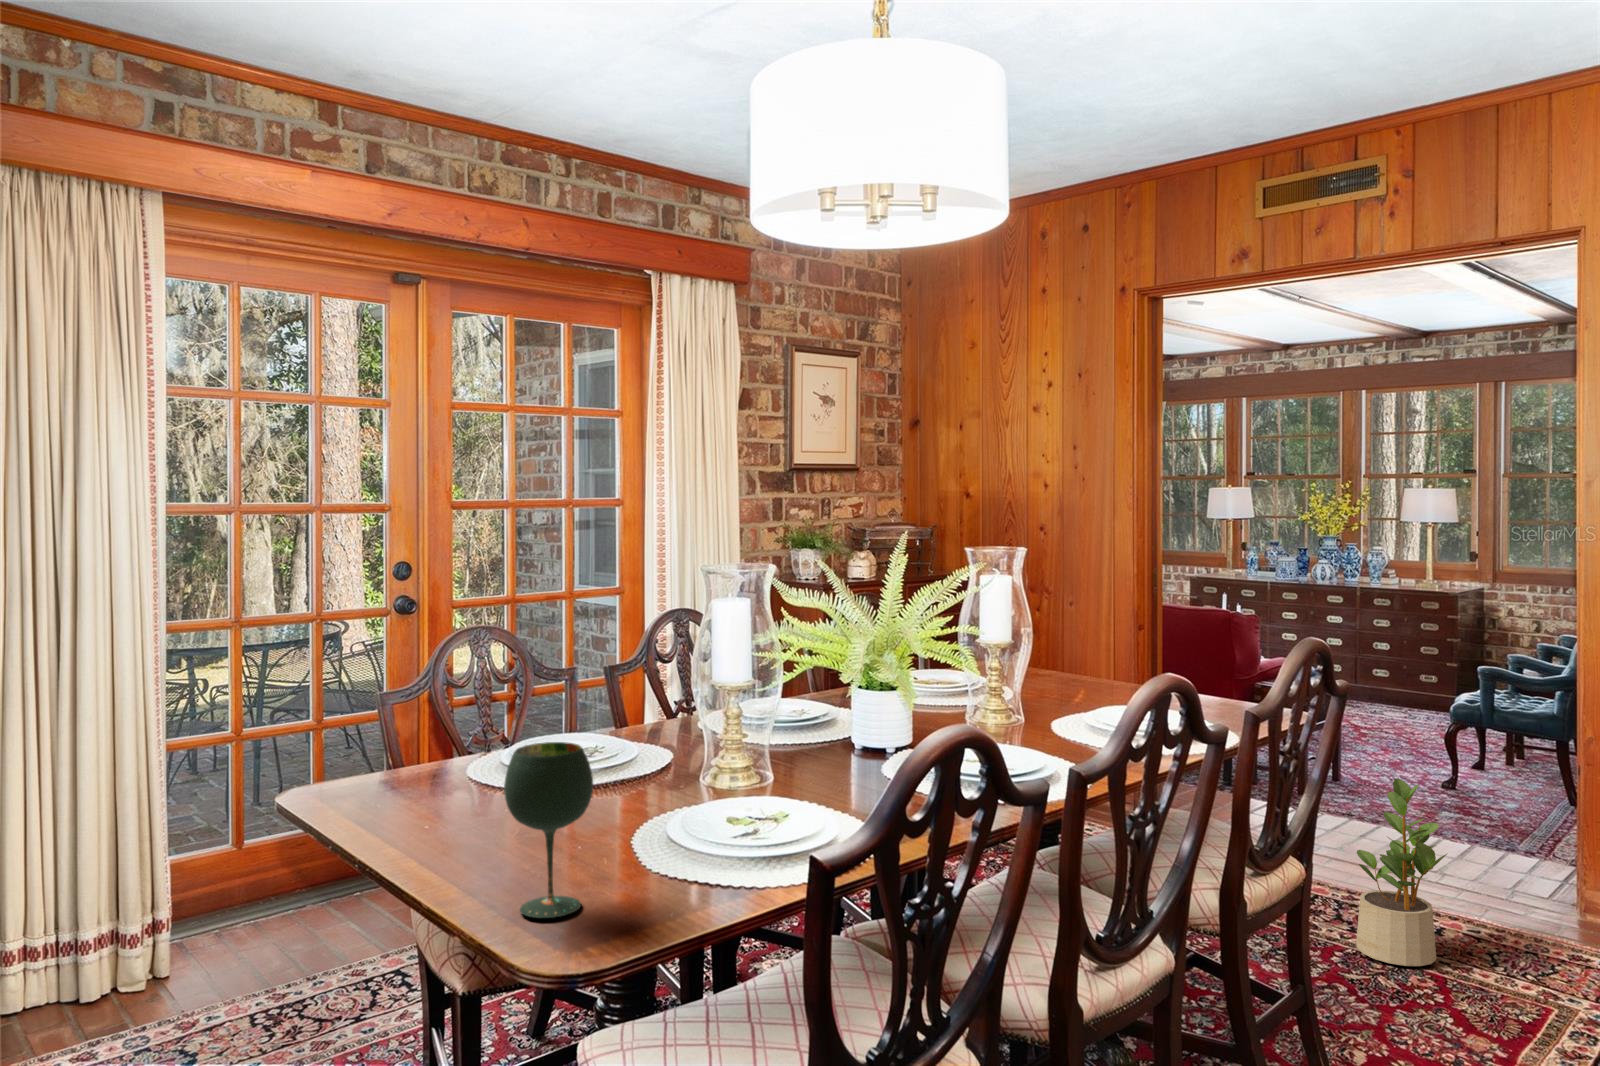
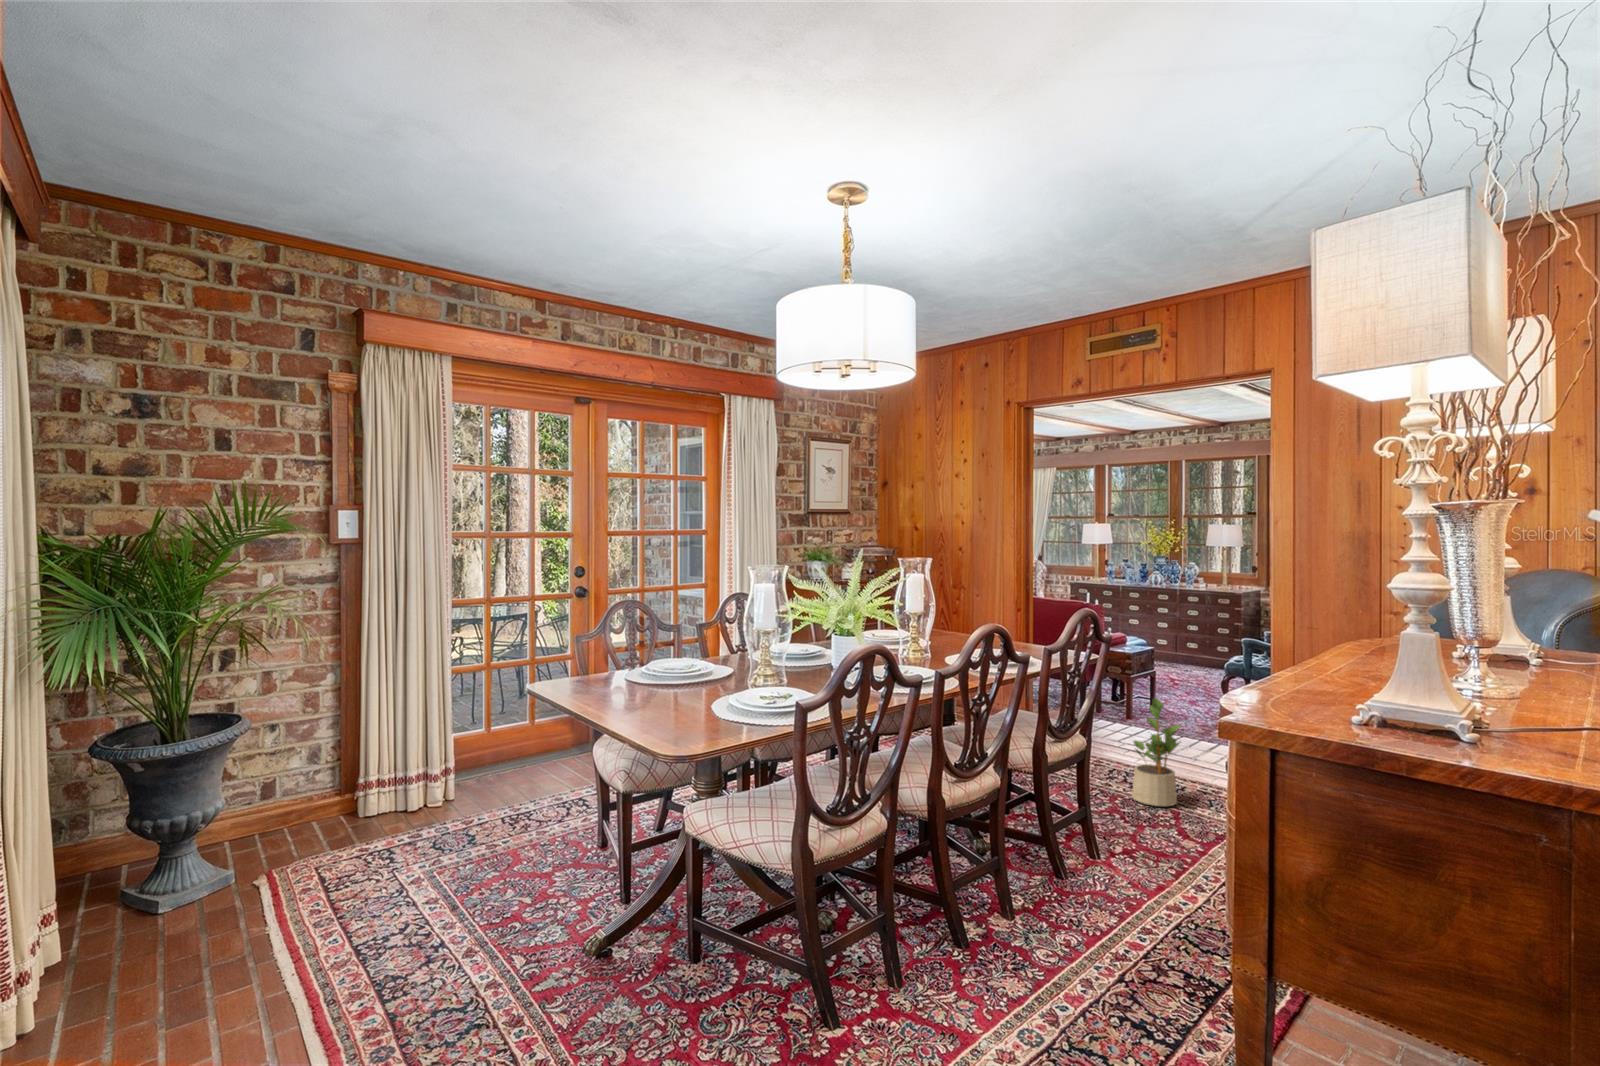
wine glass: present [504,742,593,918] -> none [662,655,704,736]

